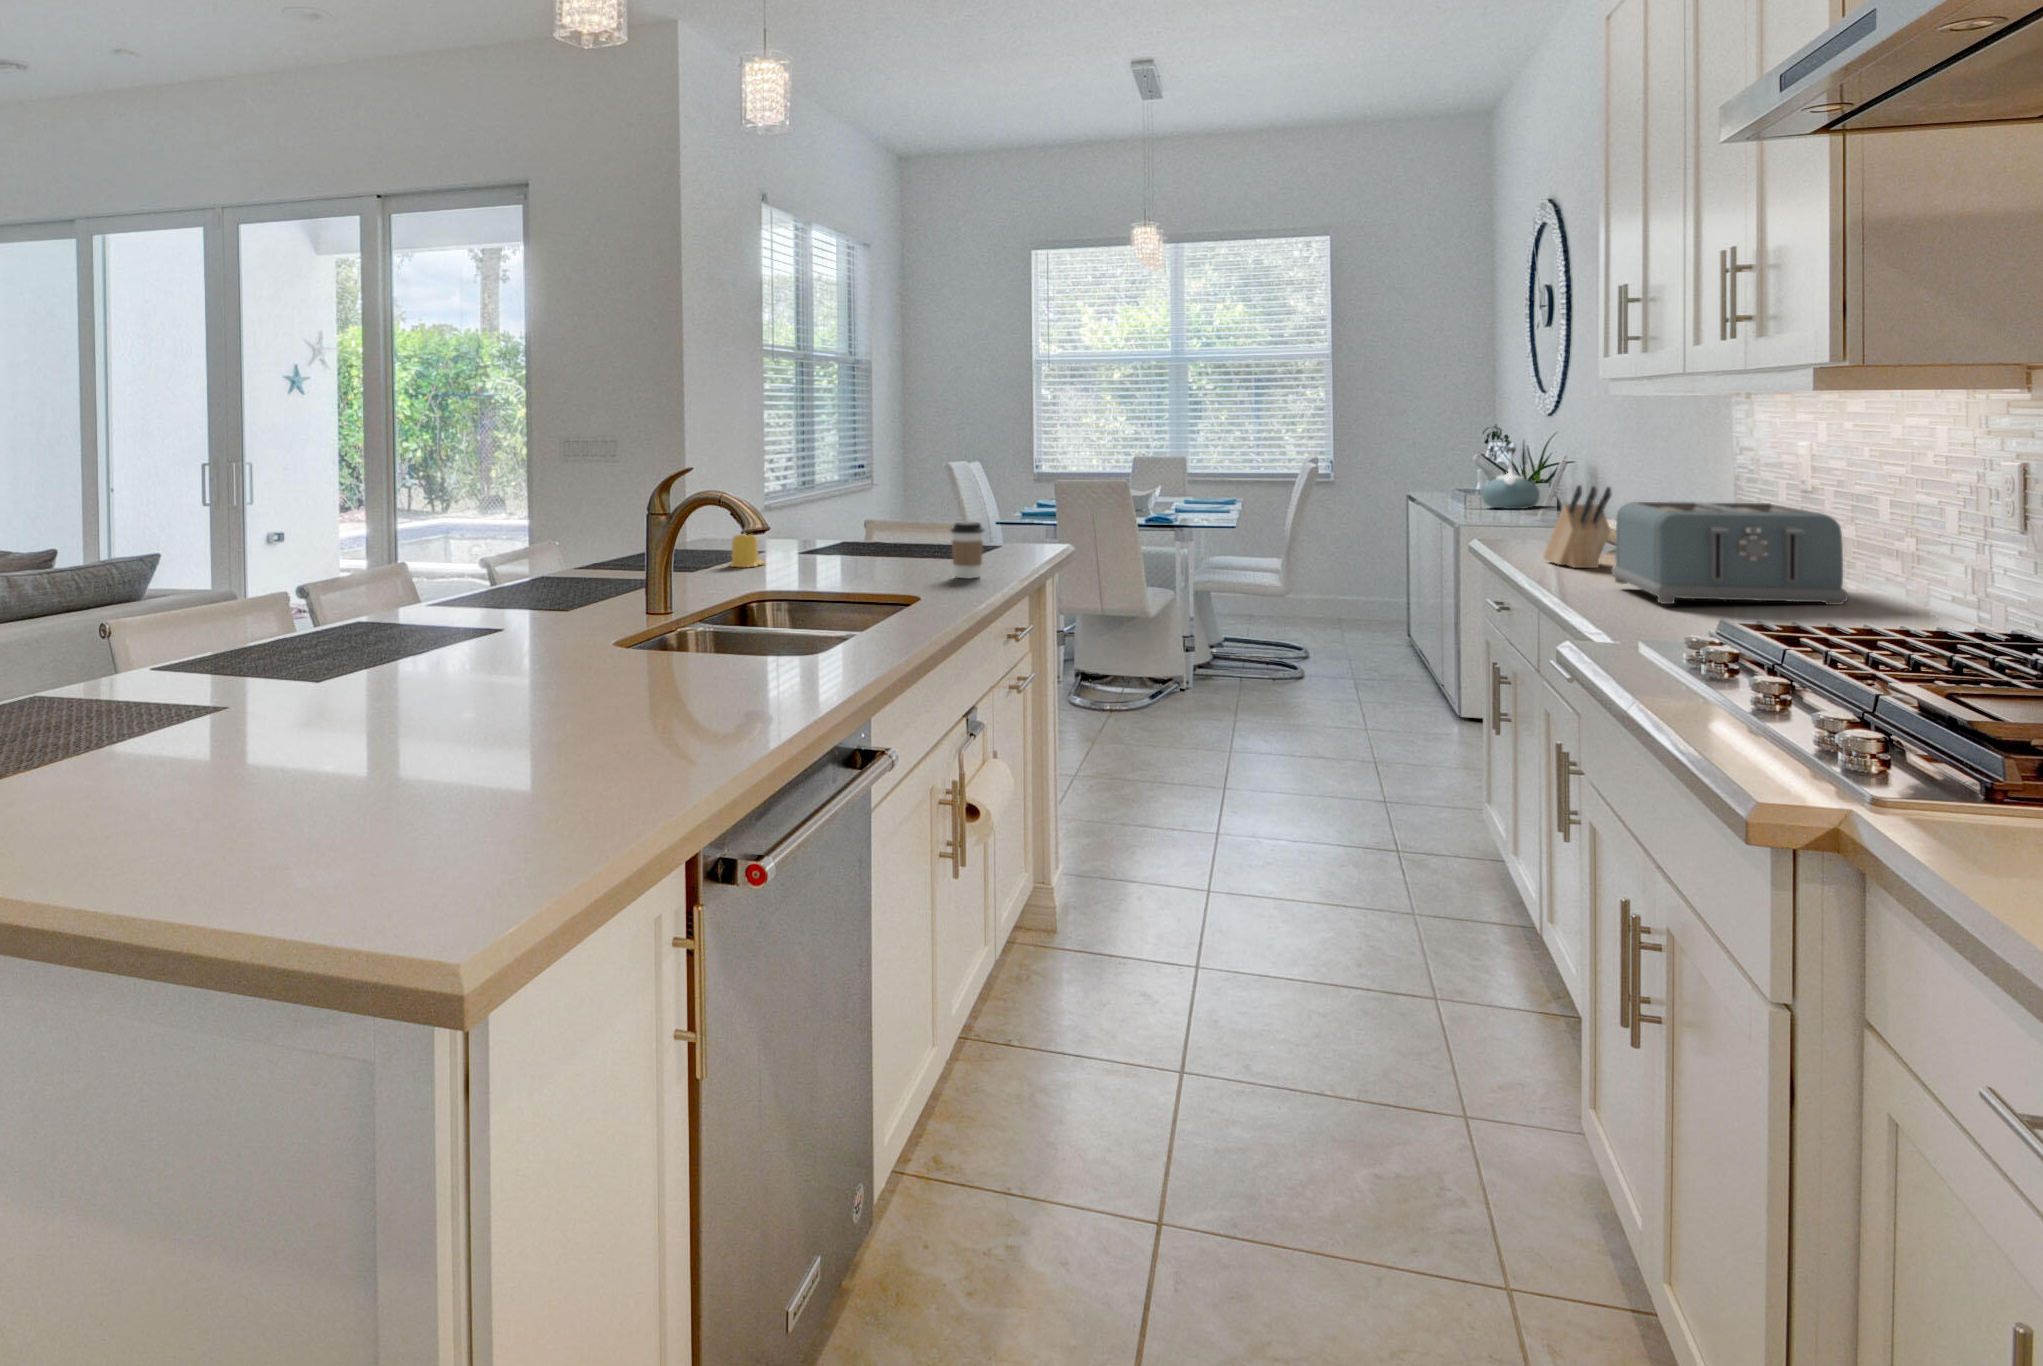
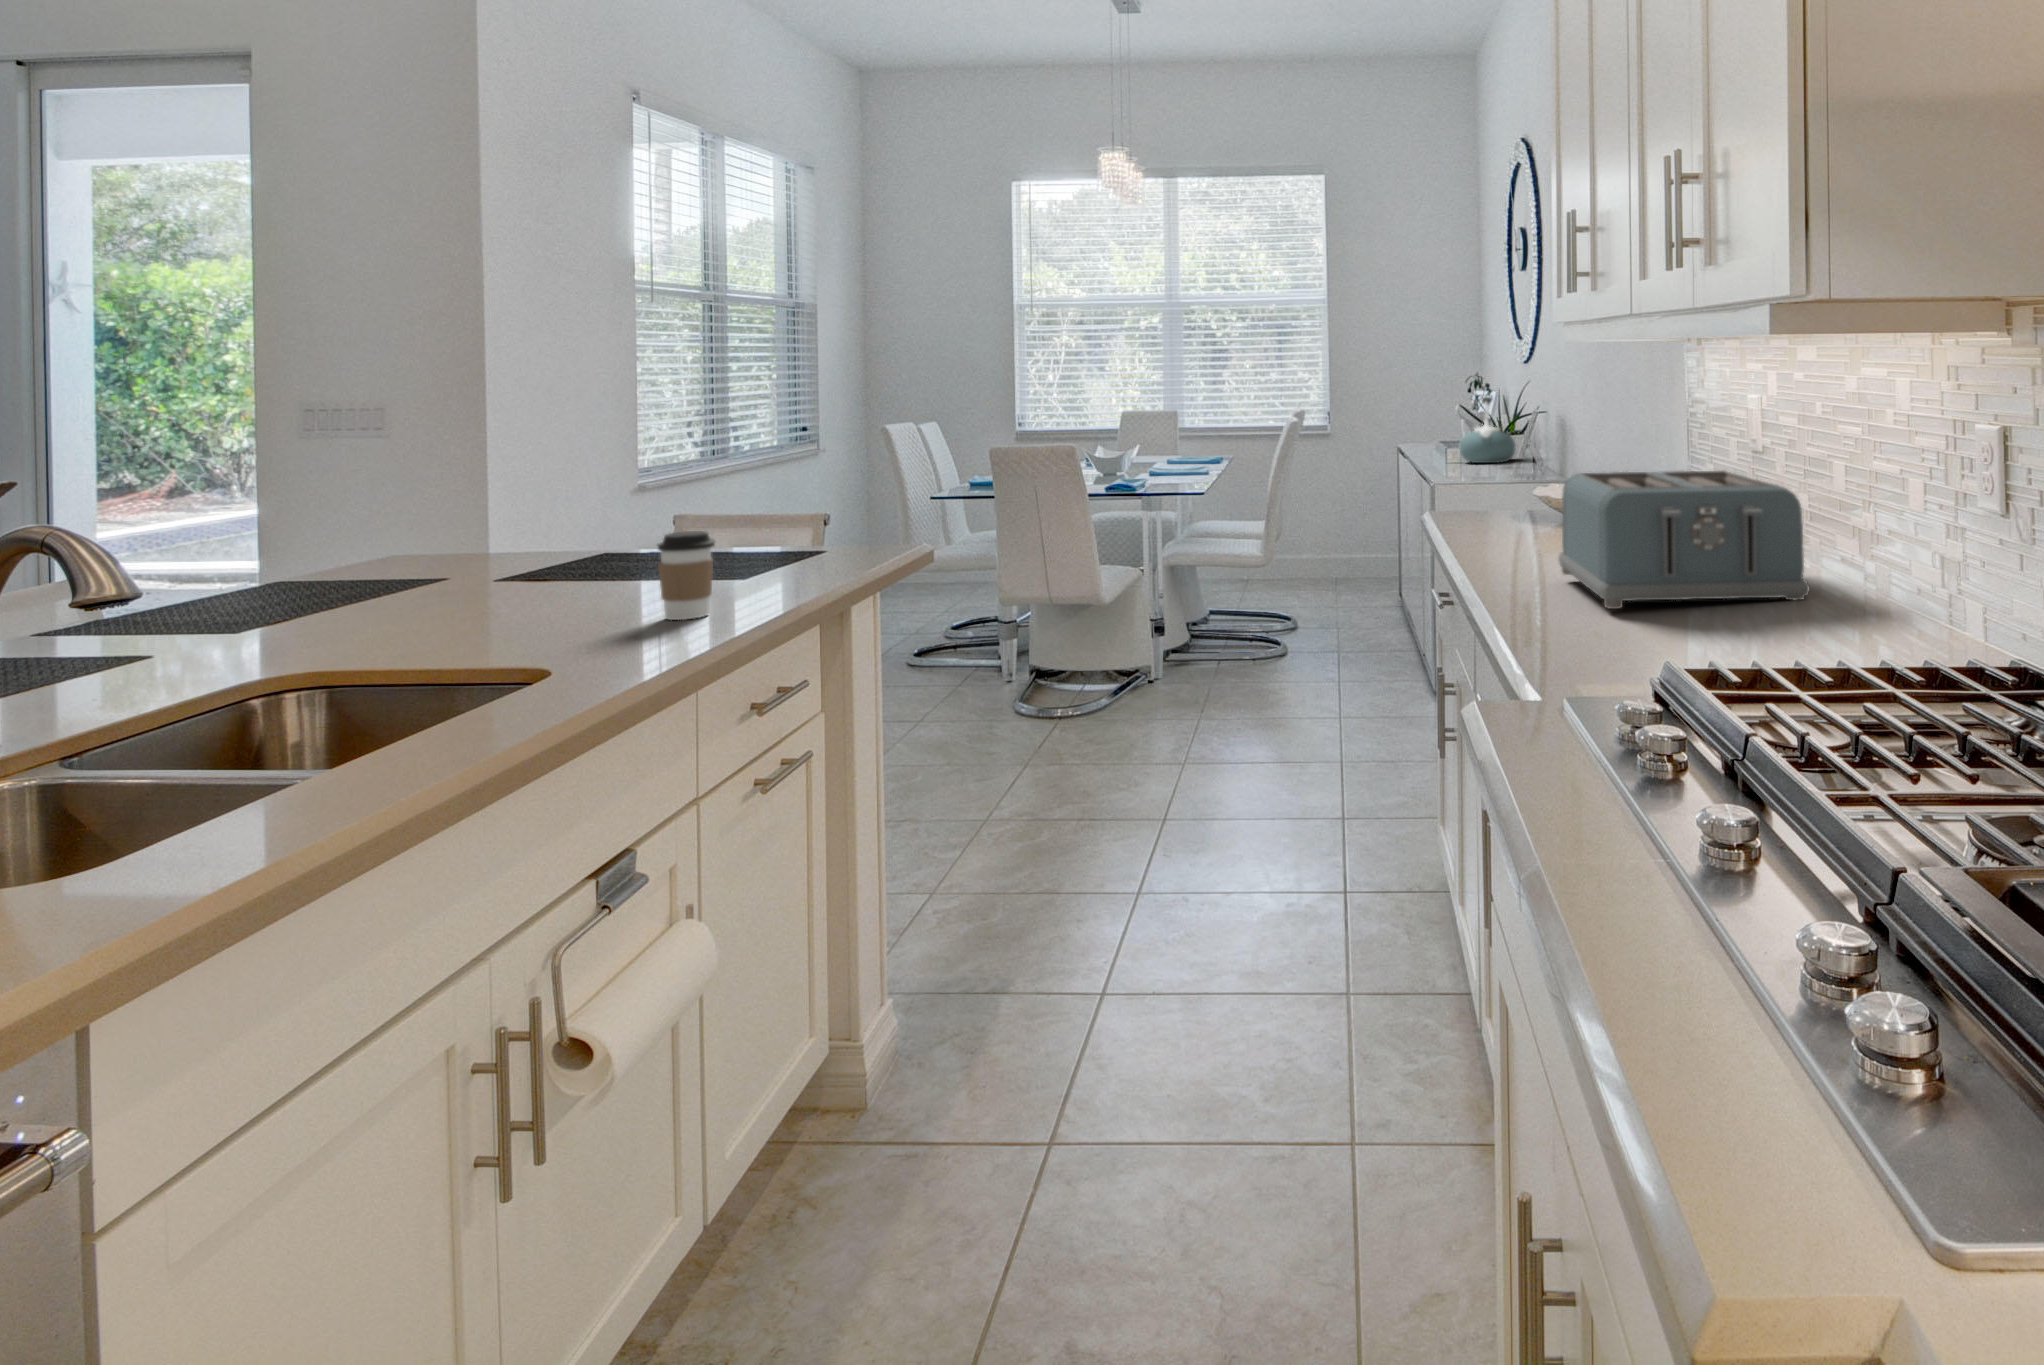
knife block: present [1544,485,1611,568] -> none [1496,449,1564,548]
candle: present [729,534,764,567] -> none [305,556,386,615]

